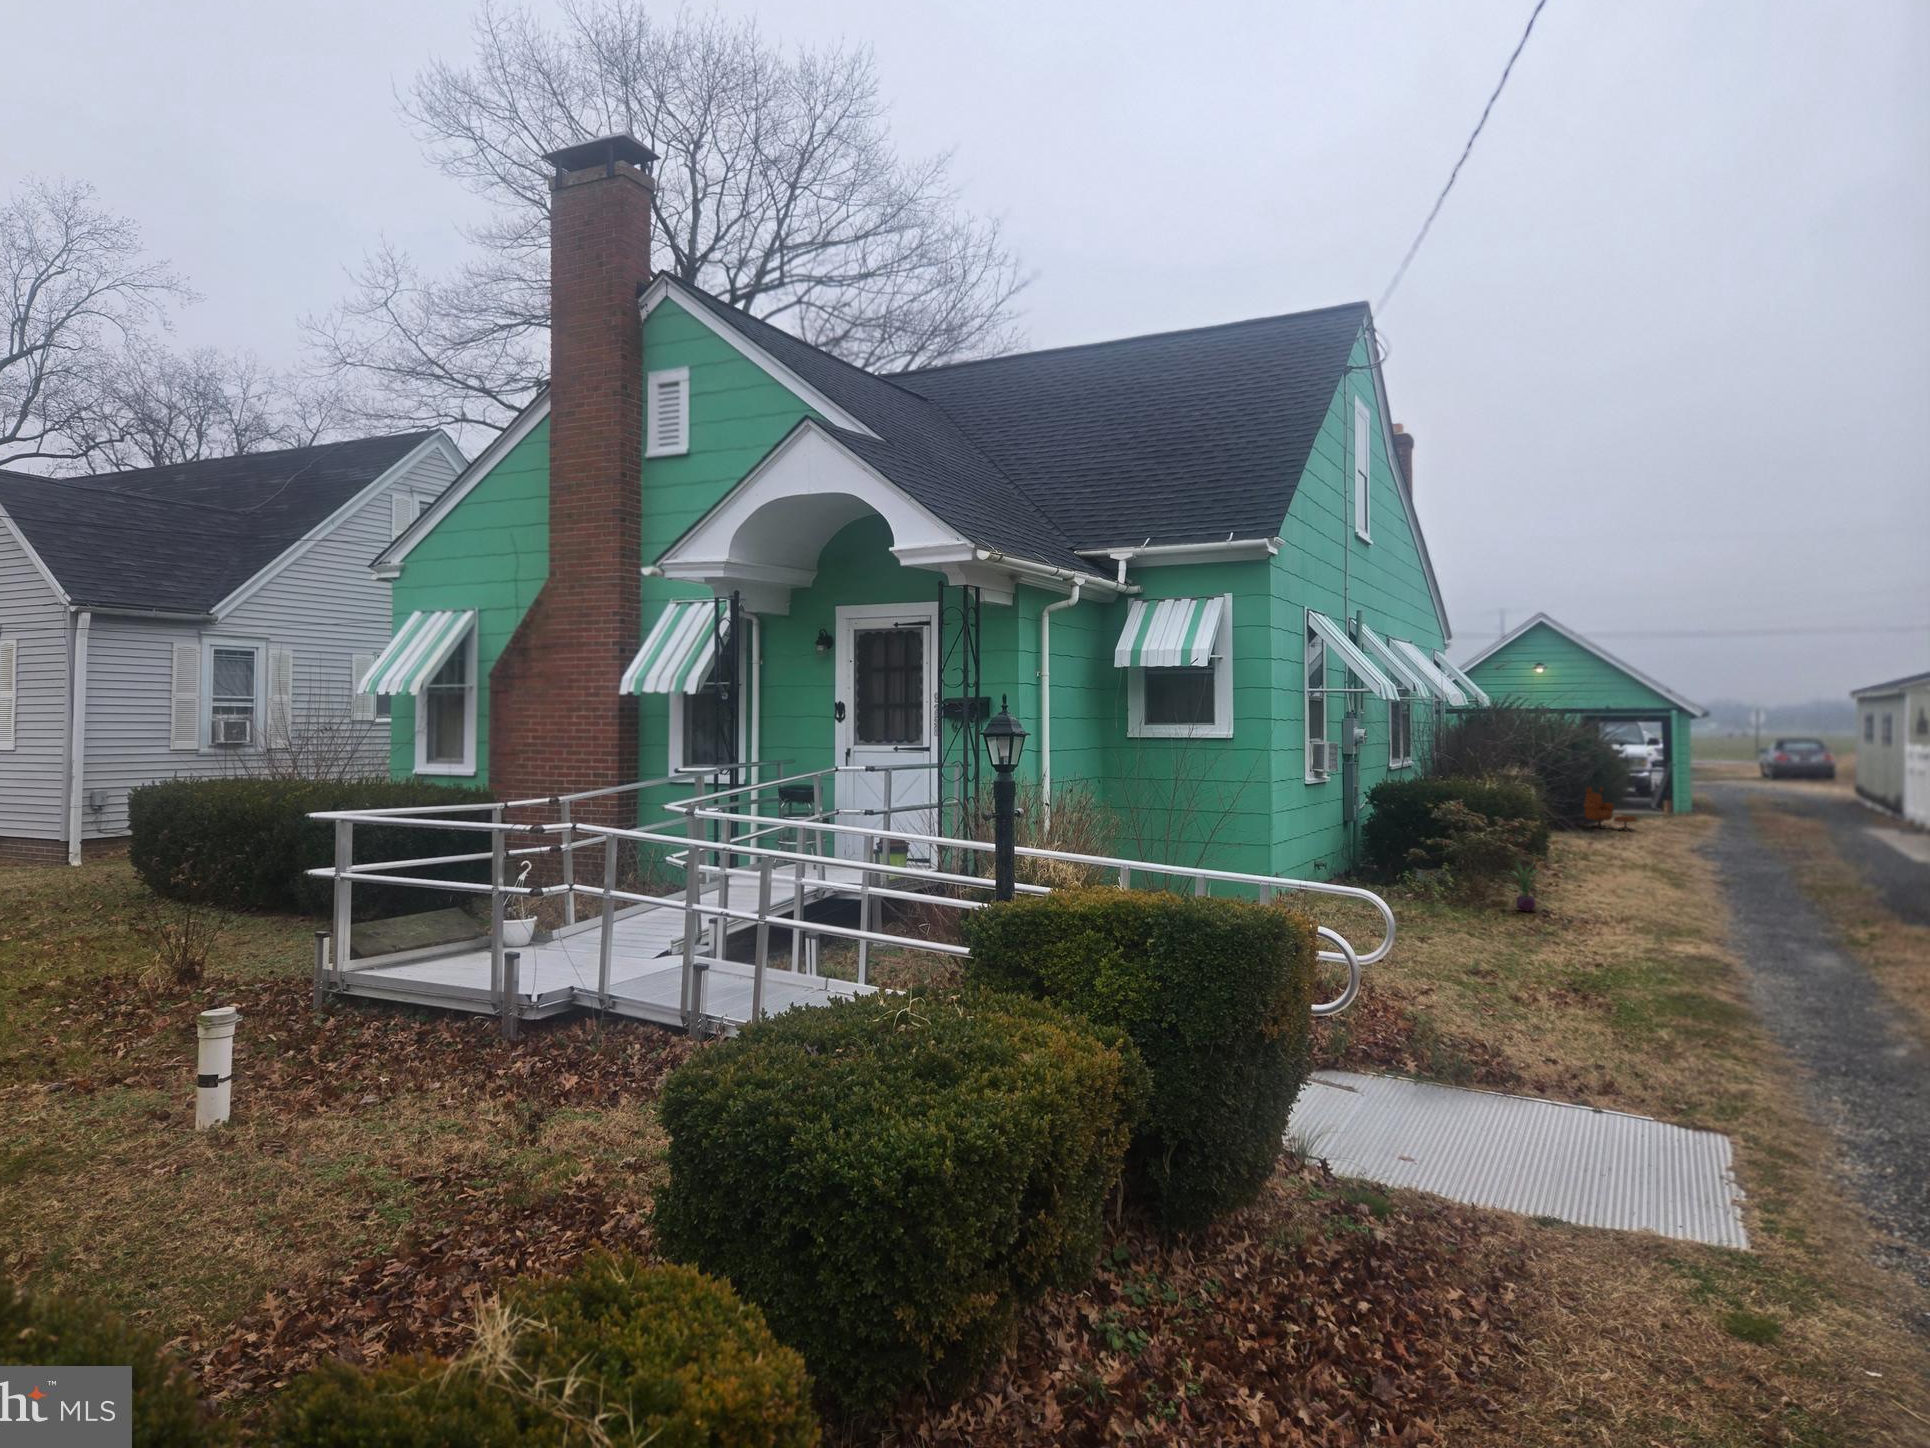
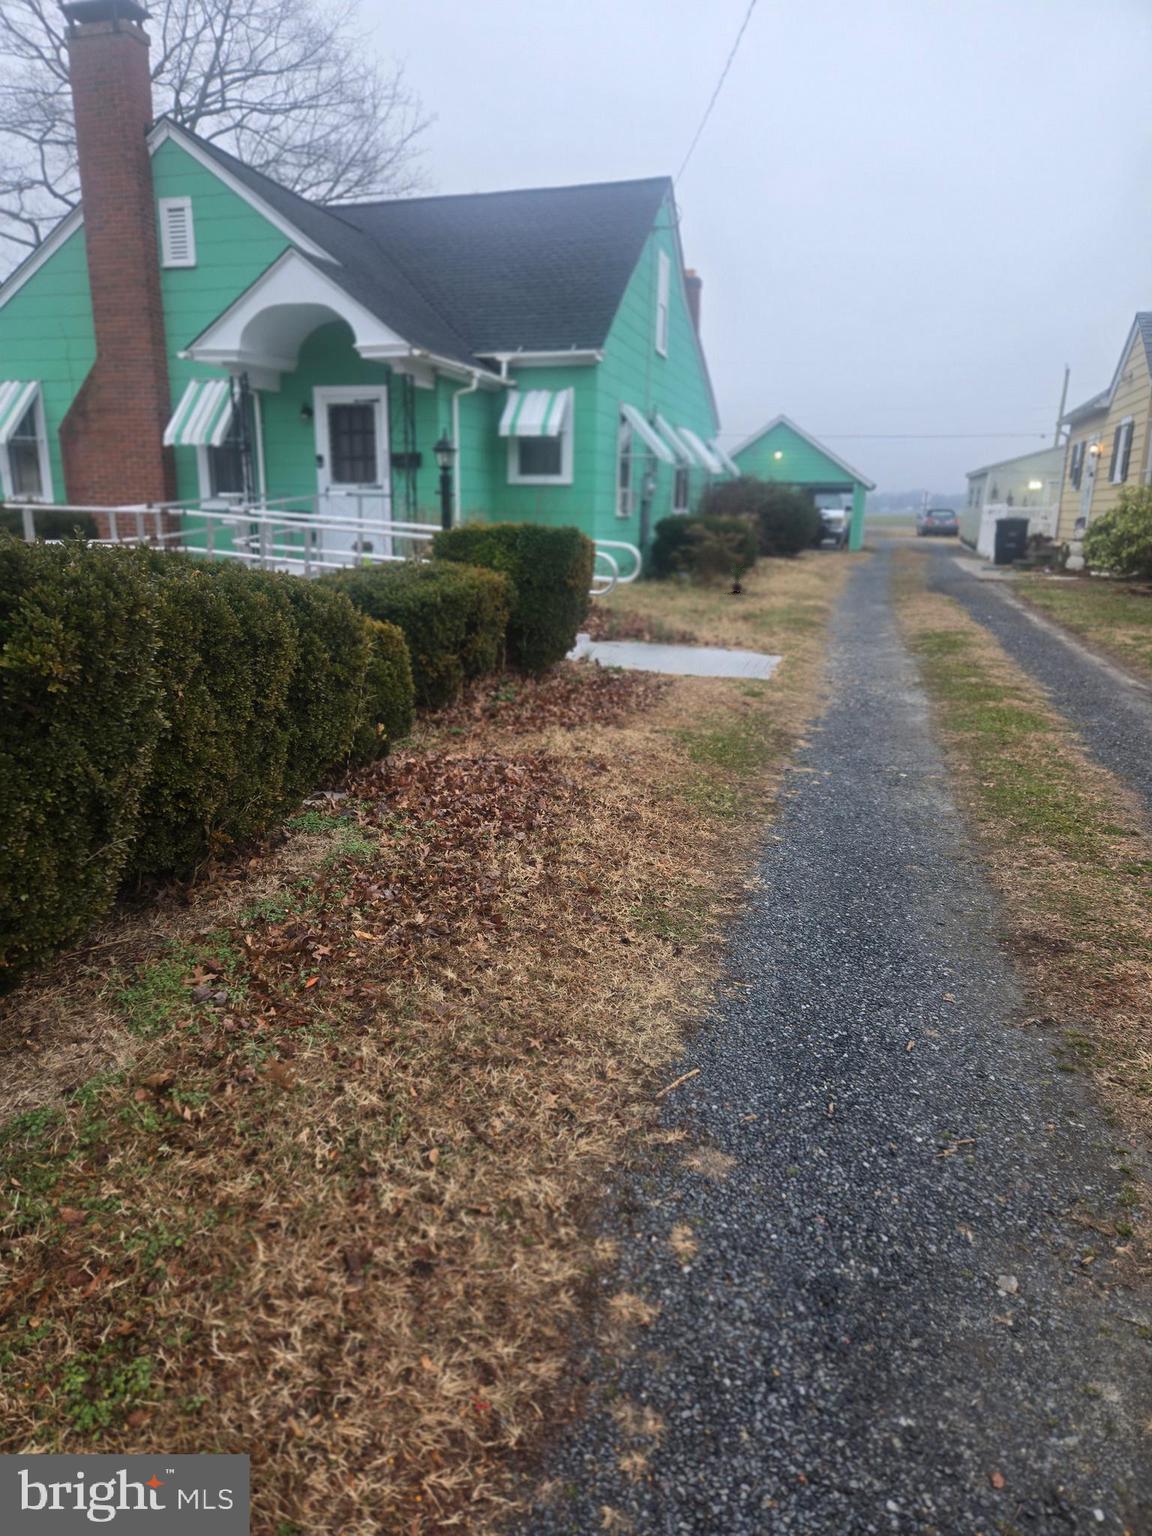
lounge chair: present [1584,787,1637,831] -> none [793,531,823,560]

